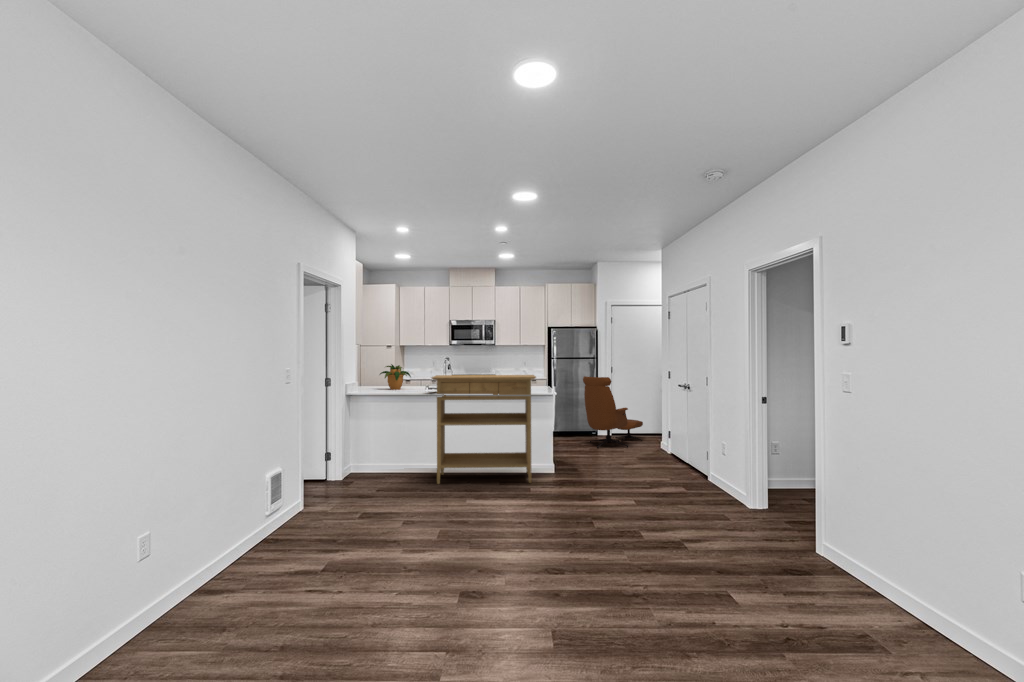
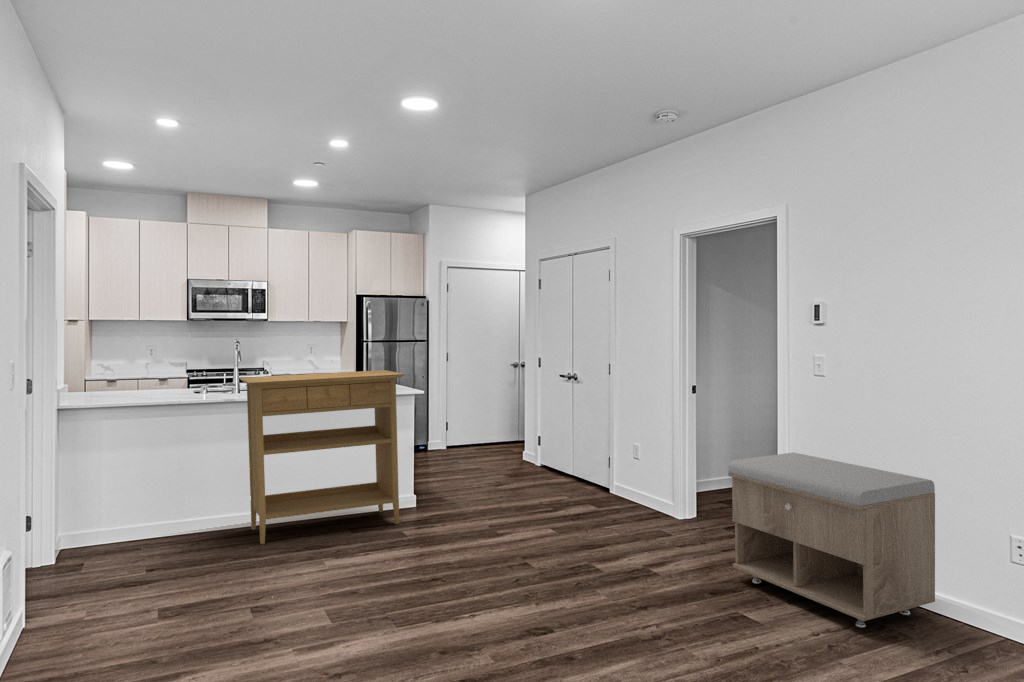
potted plant: present [380,364,411,389] -> none [120,362,176,404]
lounge chair: present [583,376,643,448] -> none [416,367,487,465]
storage bench: none [744,458,938,631] -> present [728,453,935,628]

